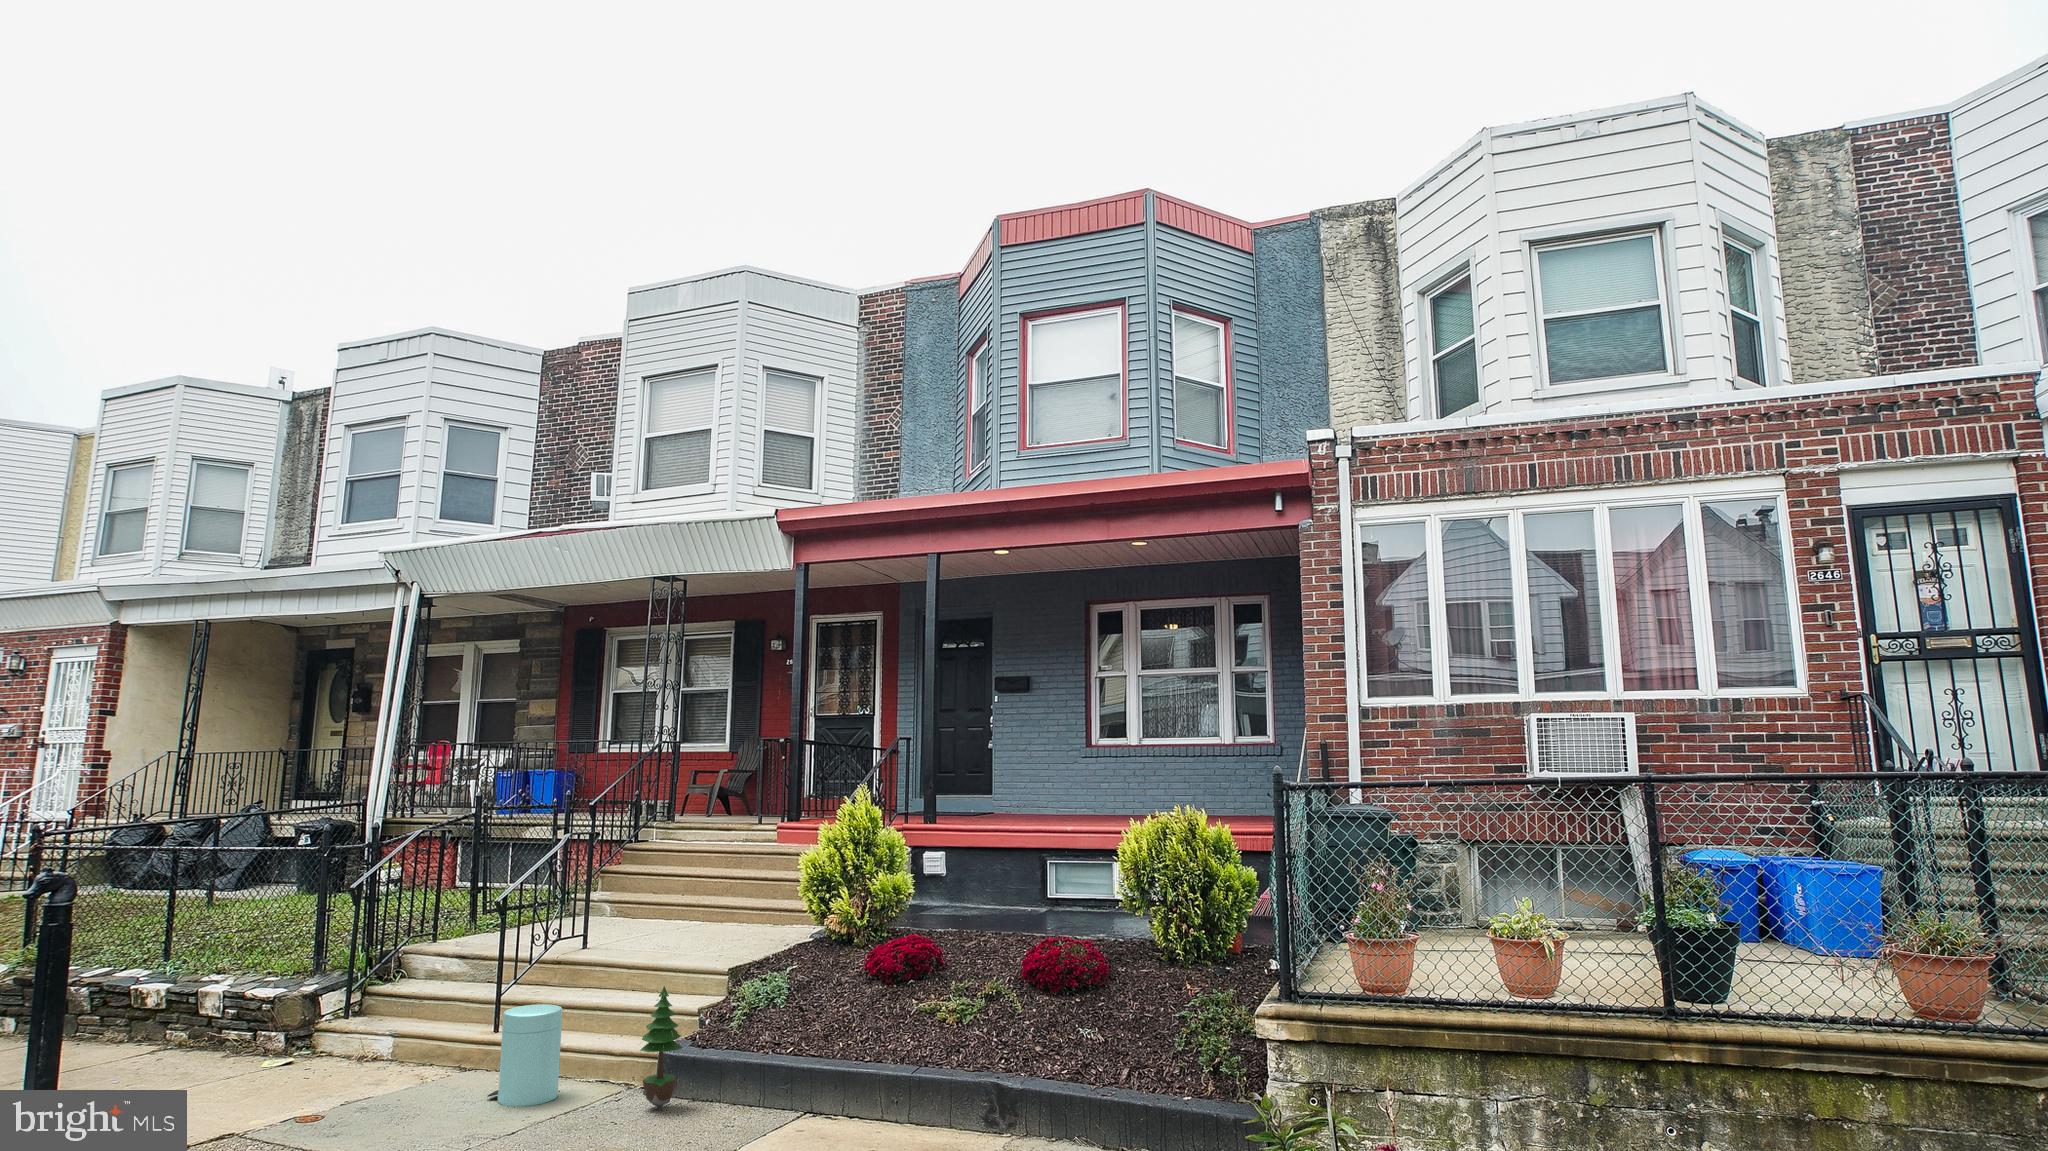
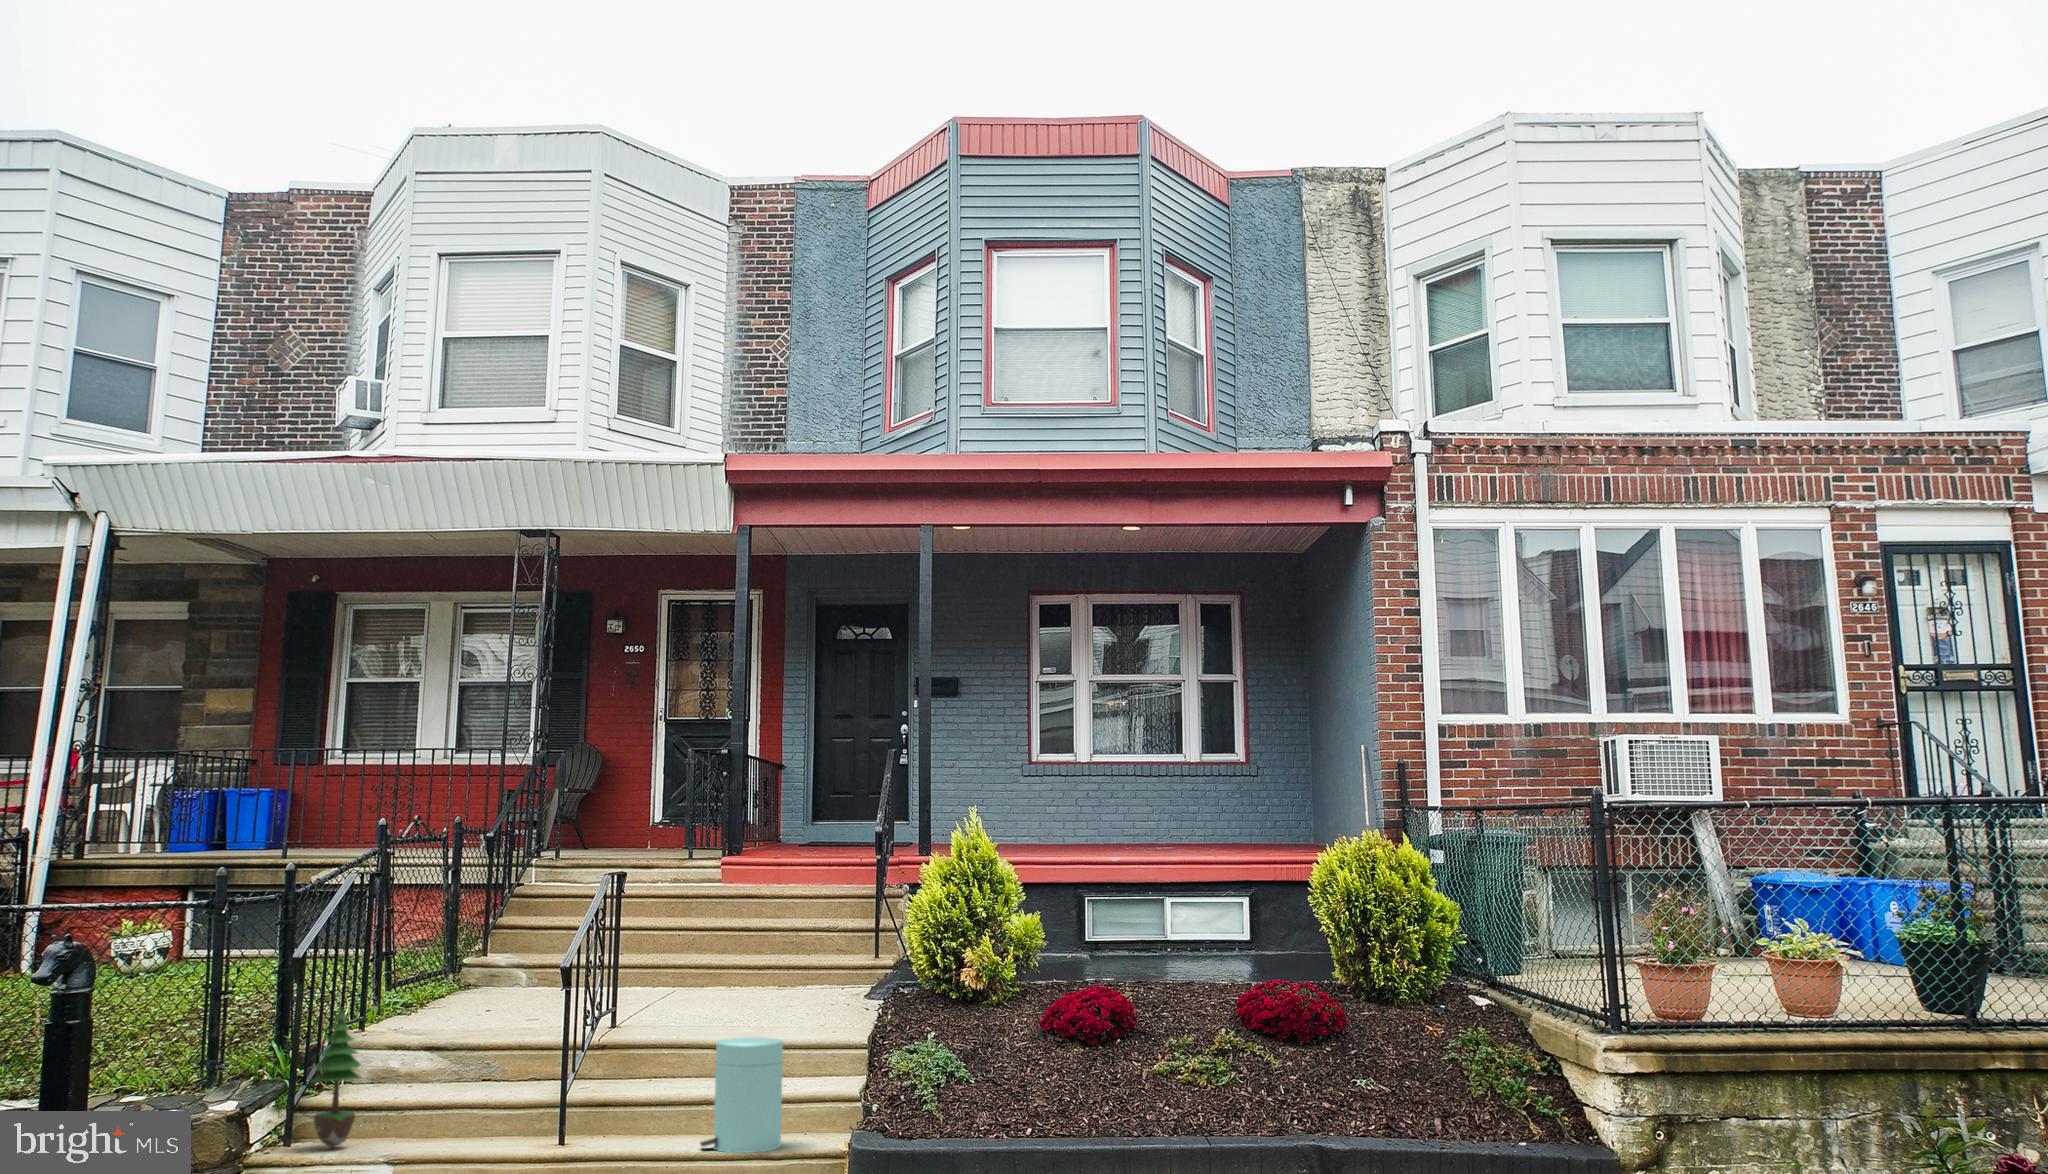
potted tree: present [640,986,683,1108] -> present [311,1008,361,1148]

